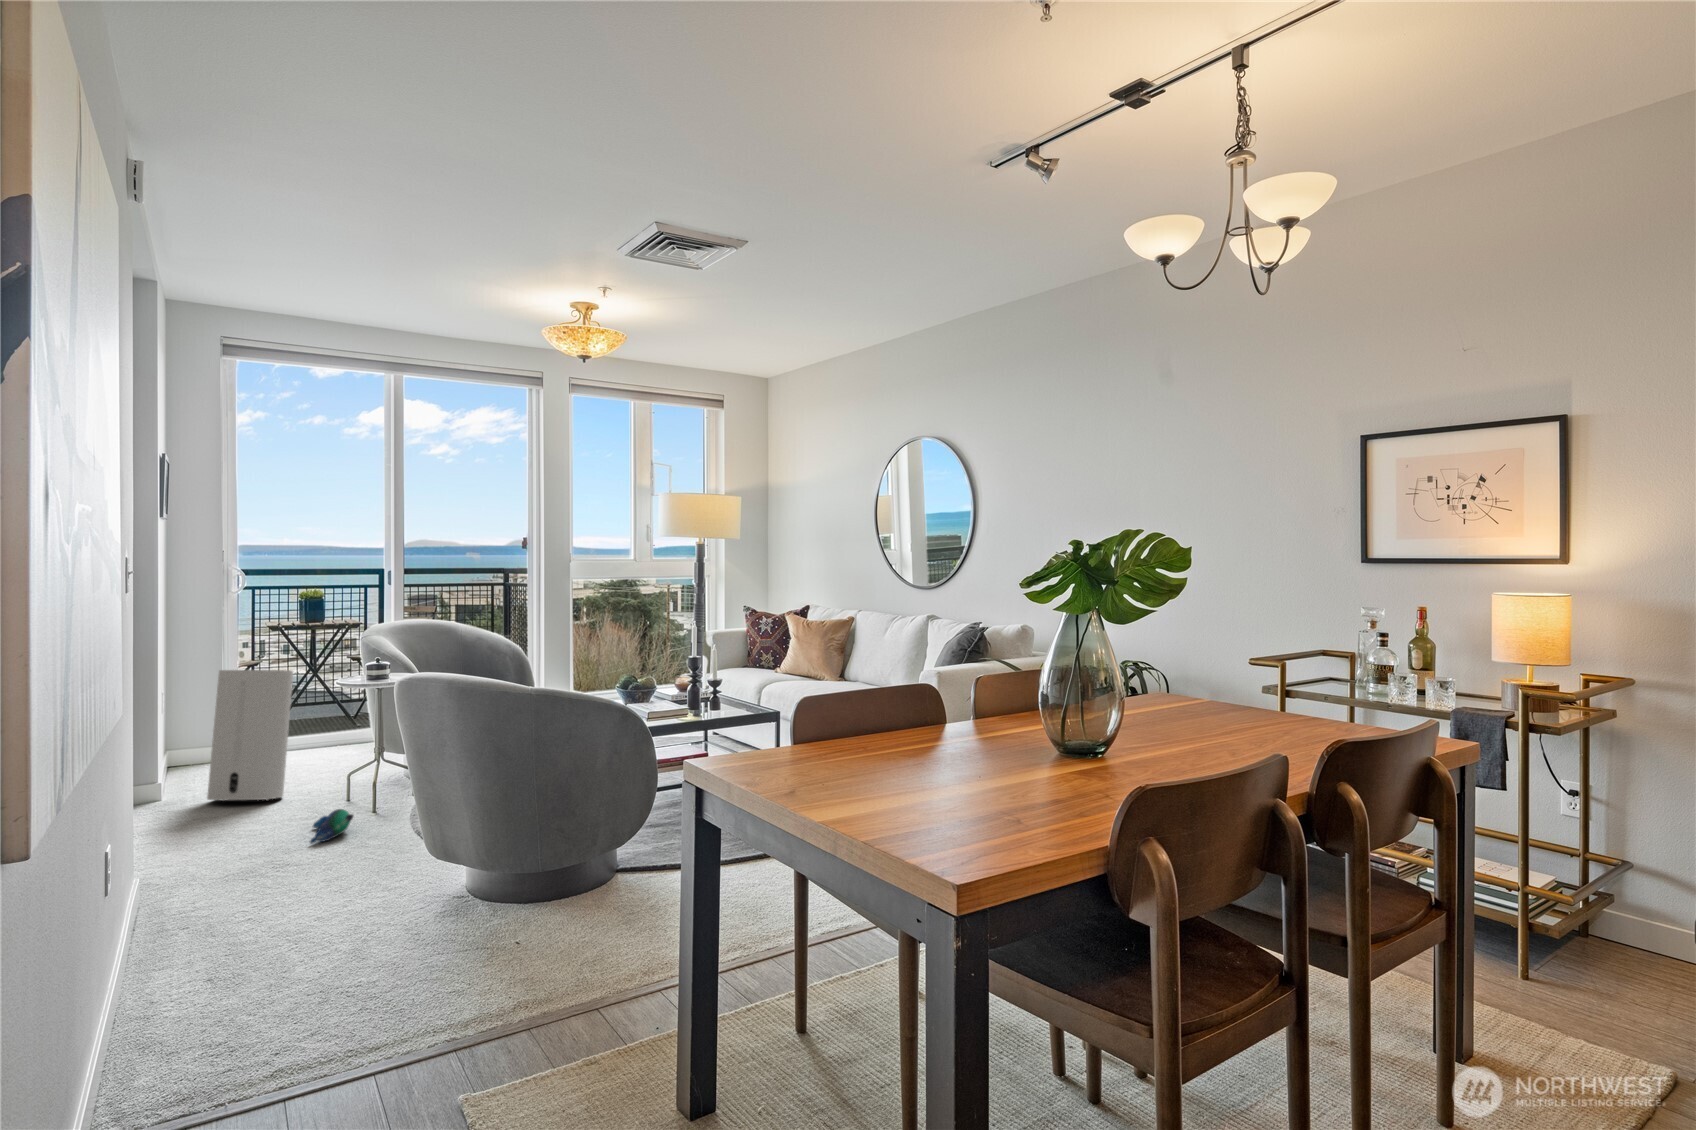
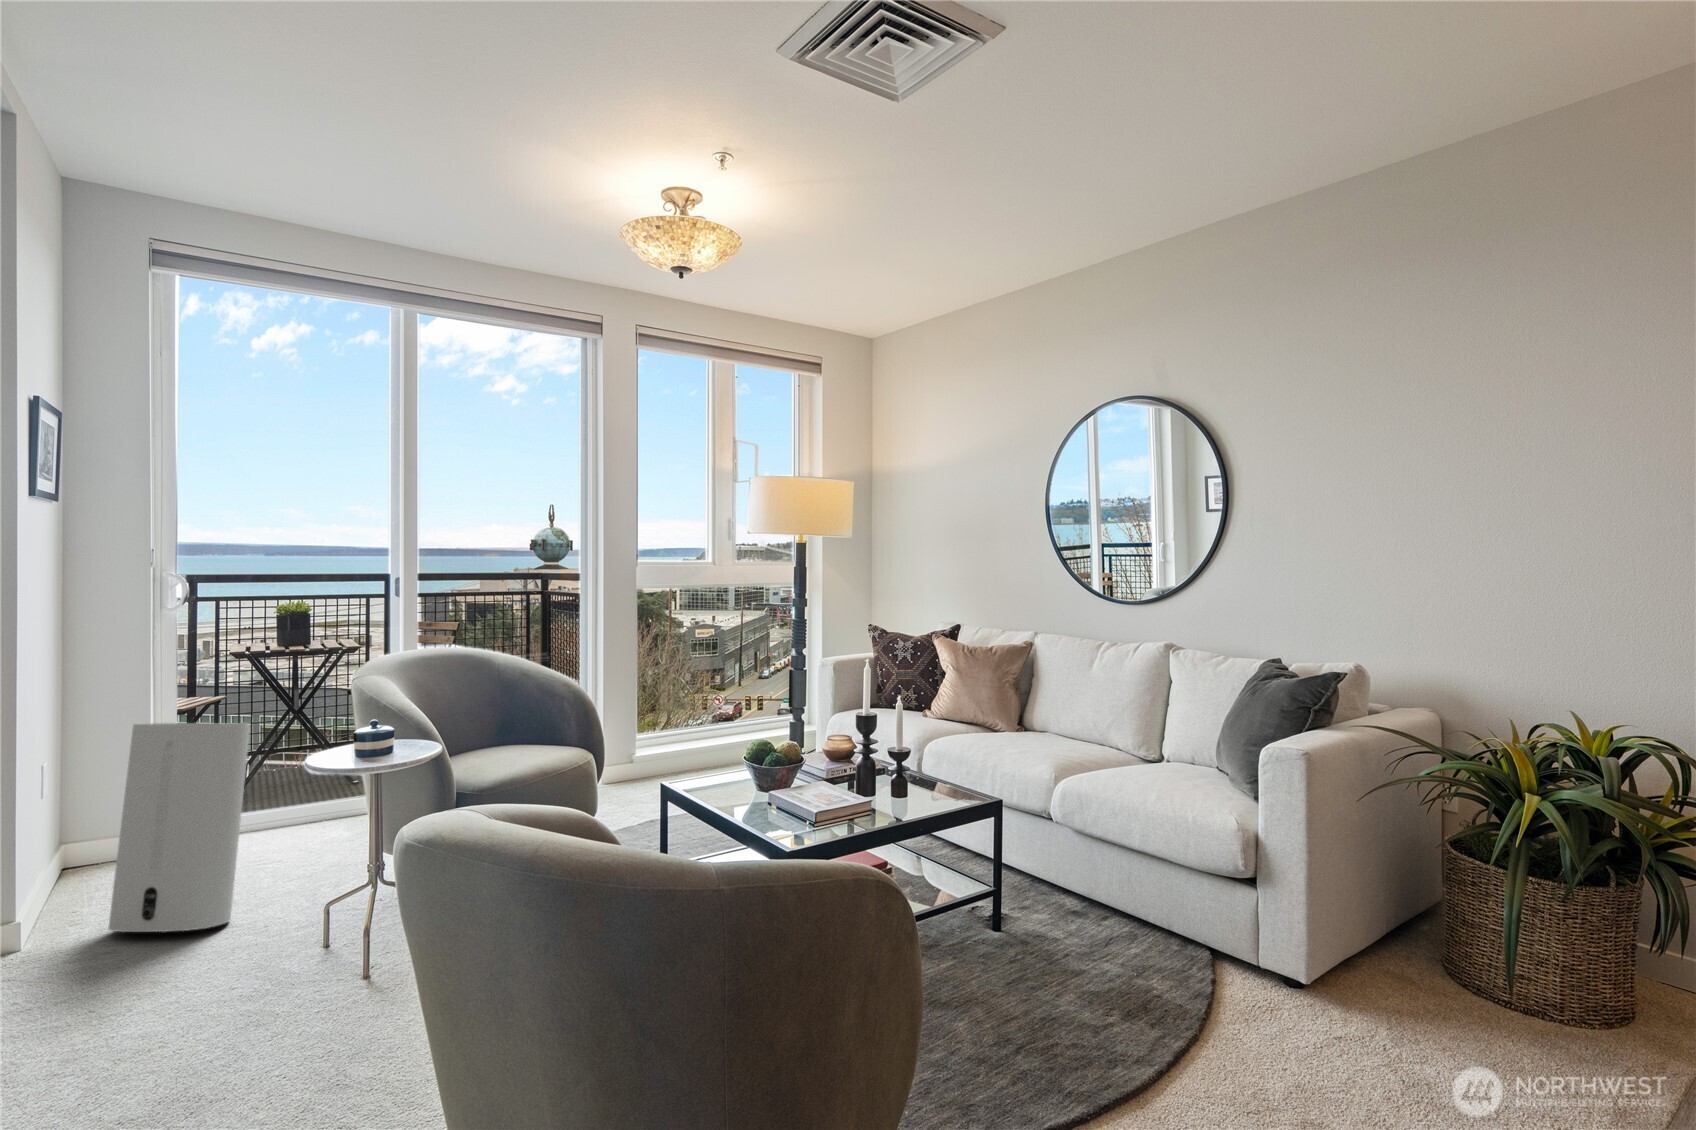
plush toy: present [310,809,353,844] -> none [253,964,333,1038]

